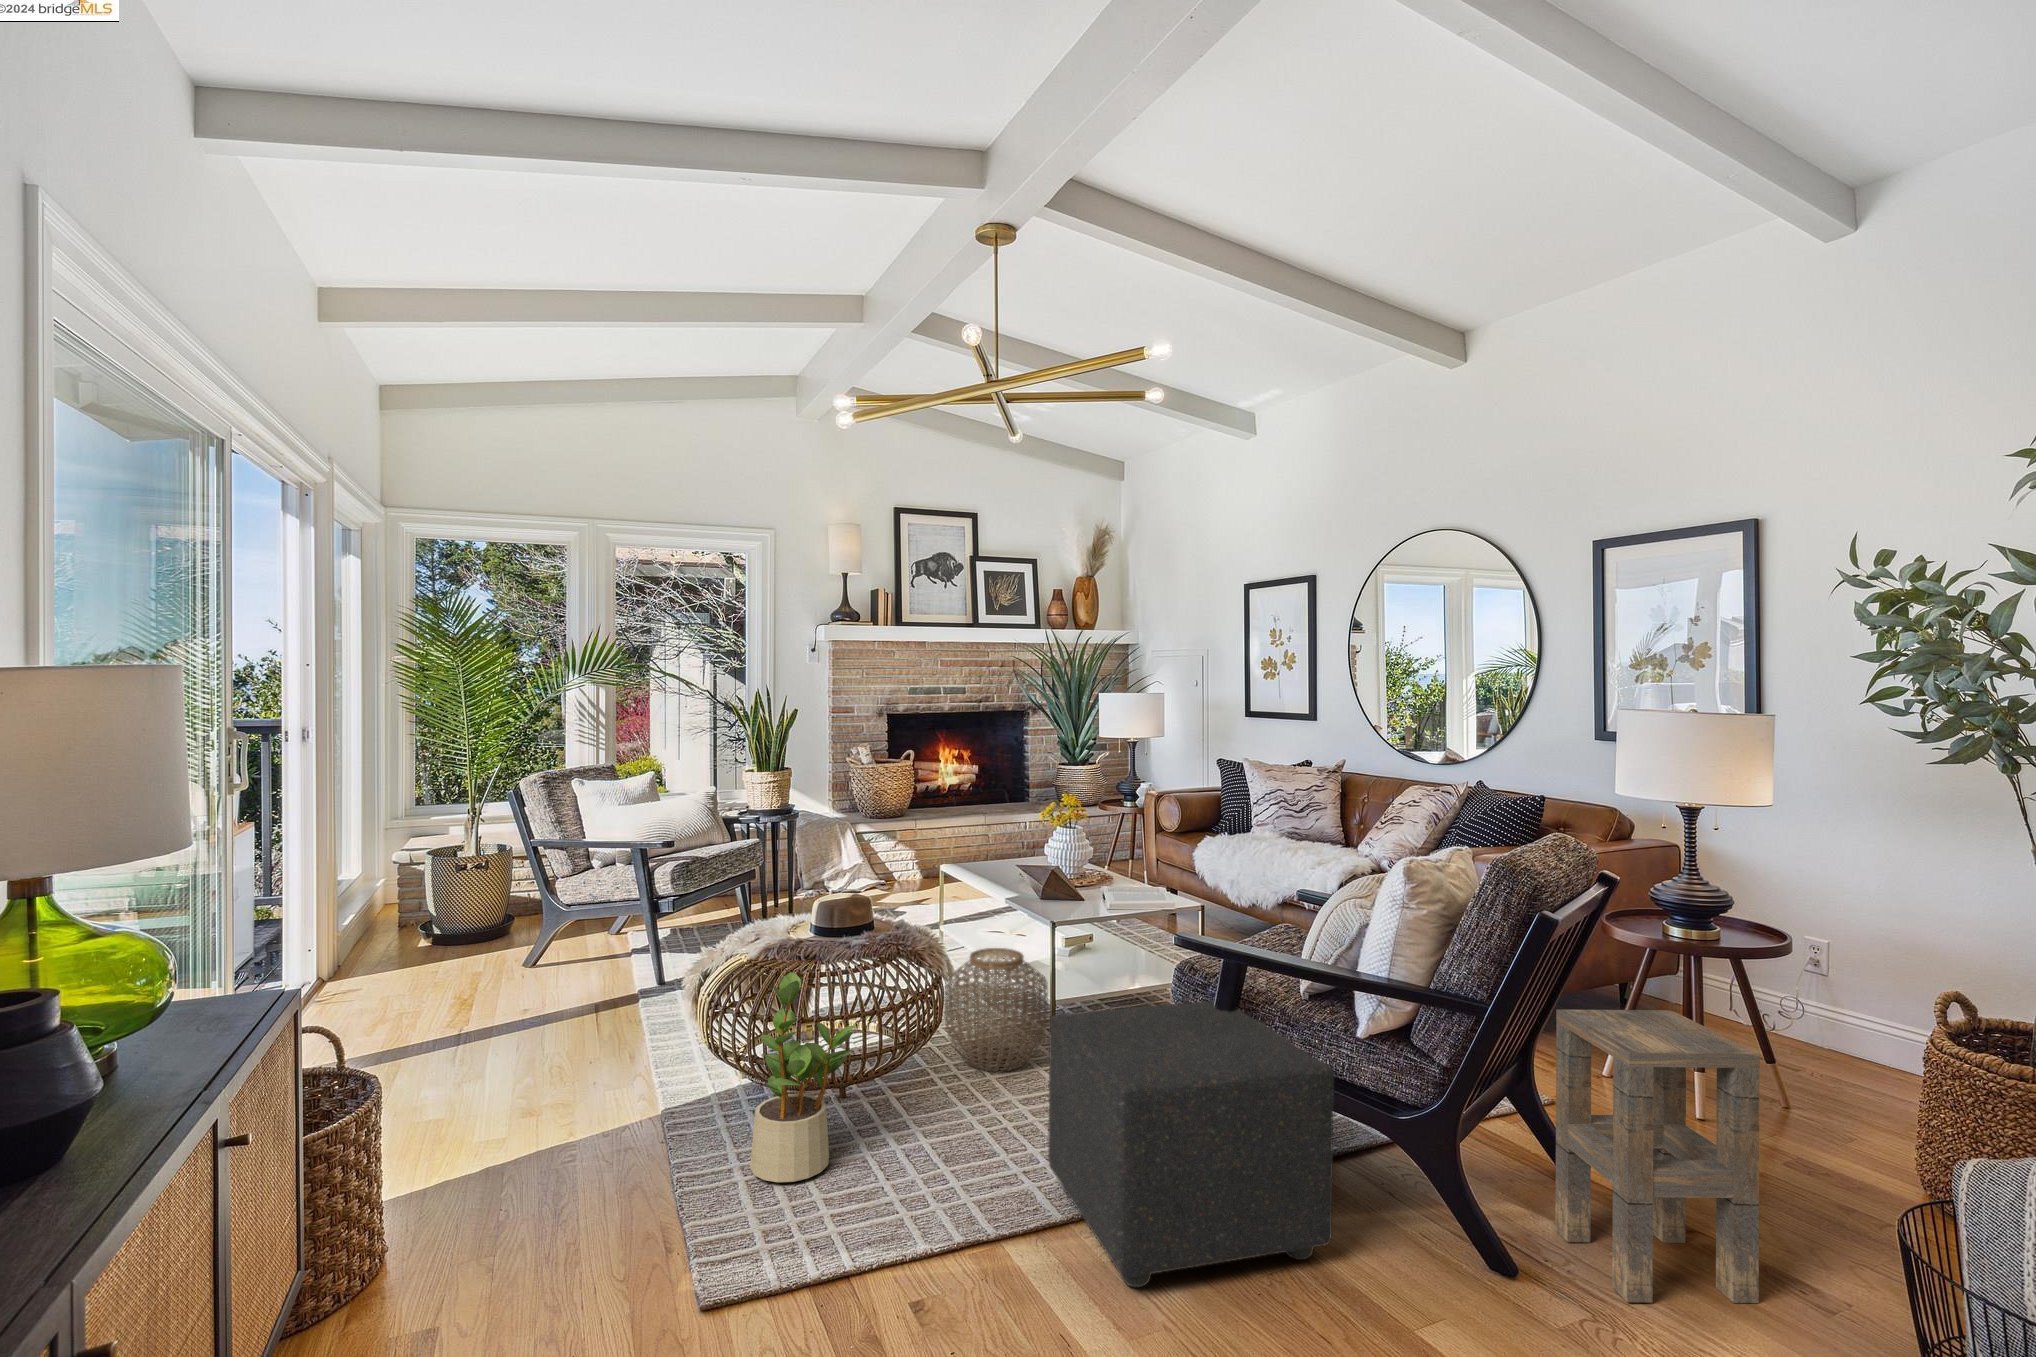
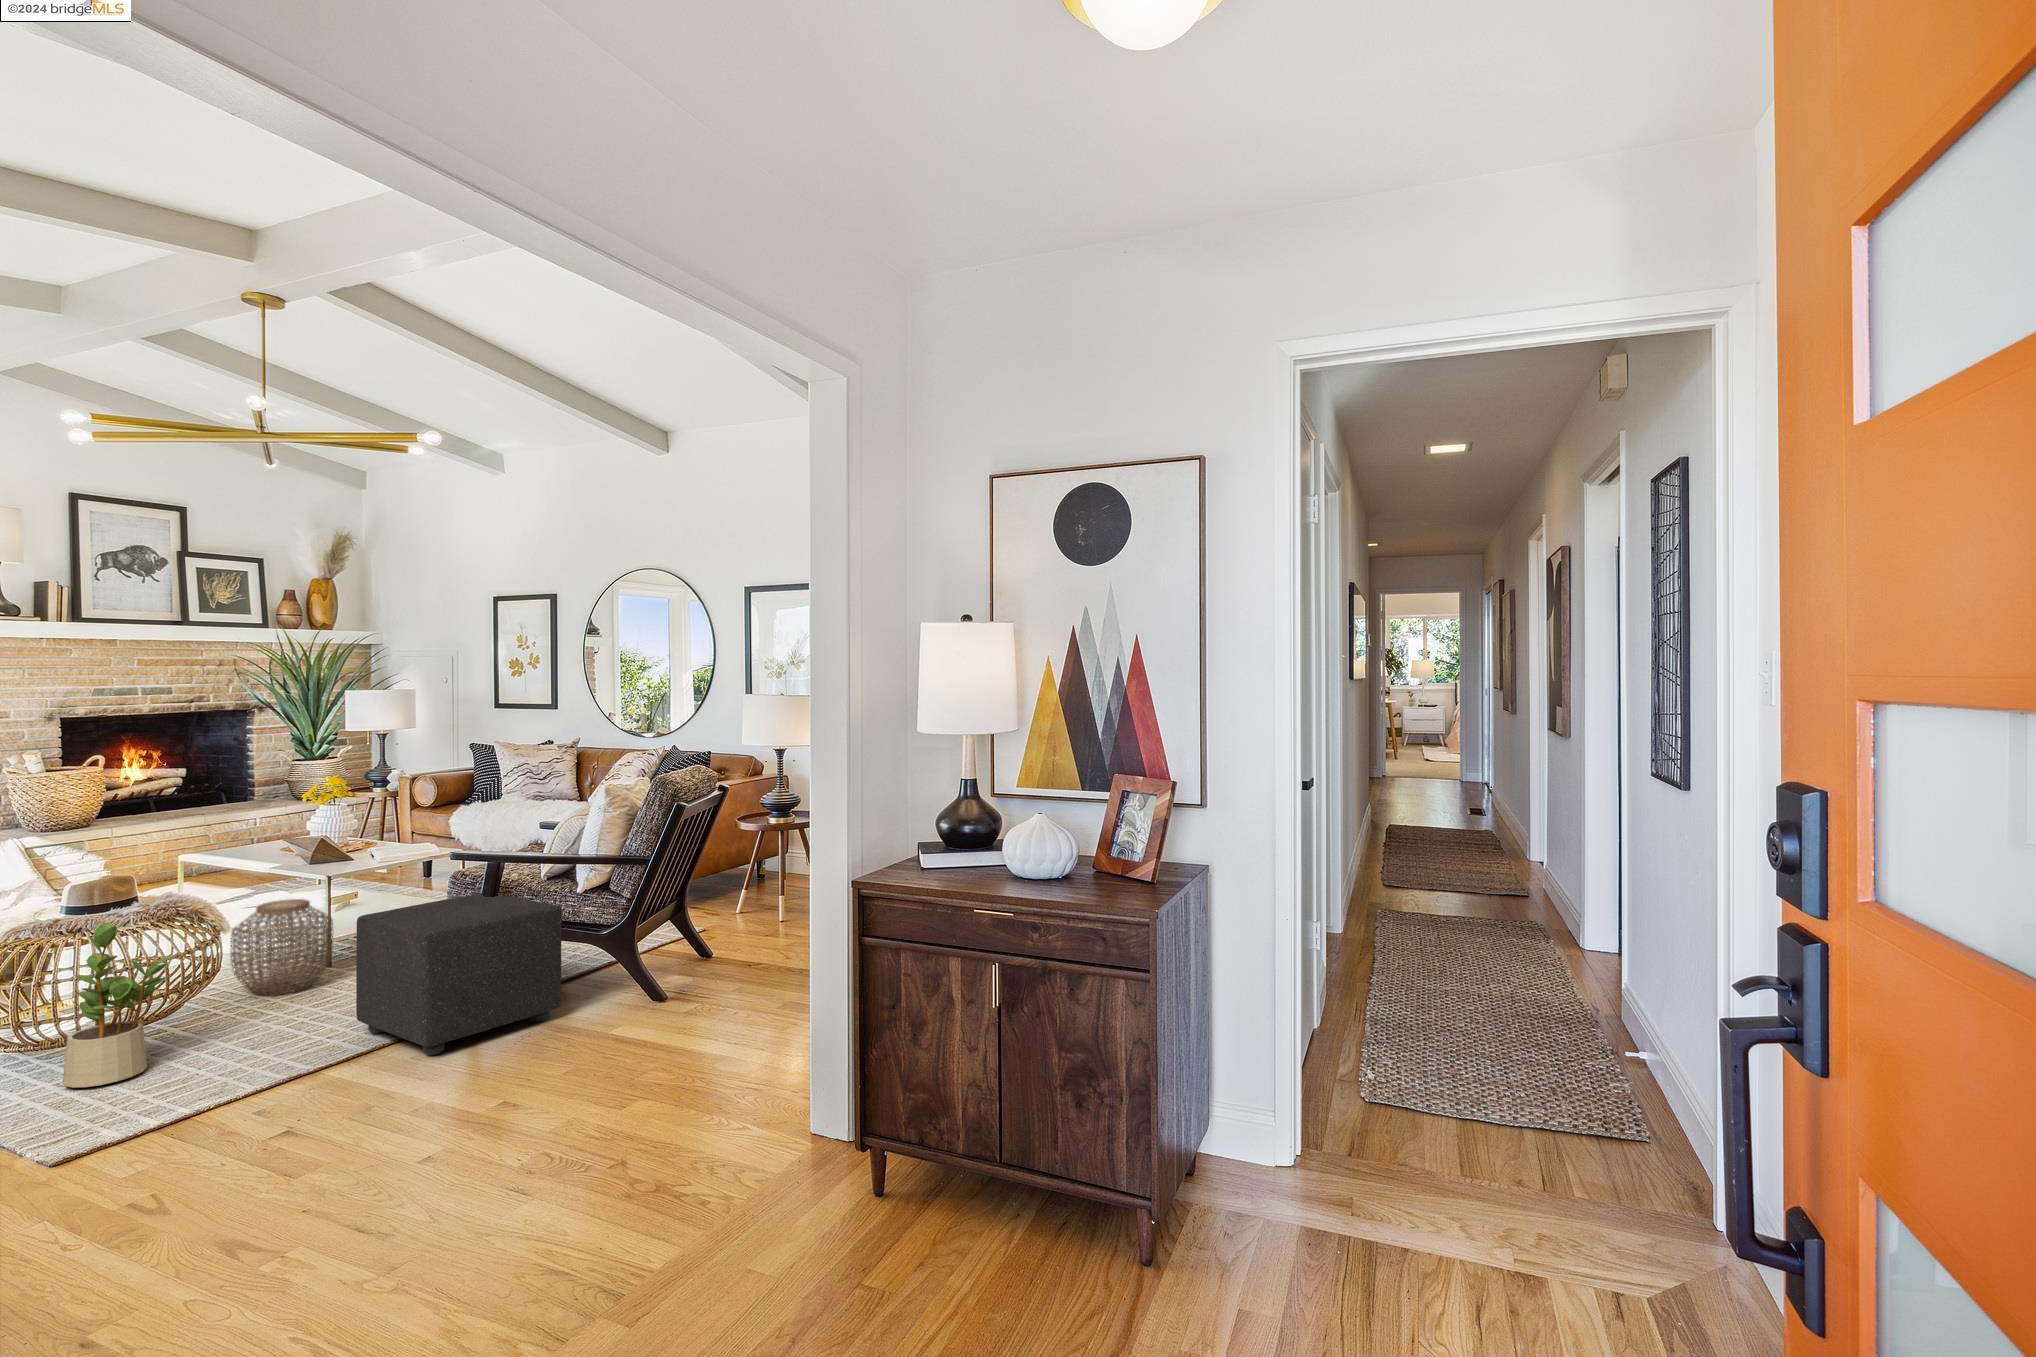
side table: present [1555,1009,1760,1303] -> none [690,852,777,993]

